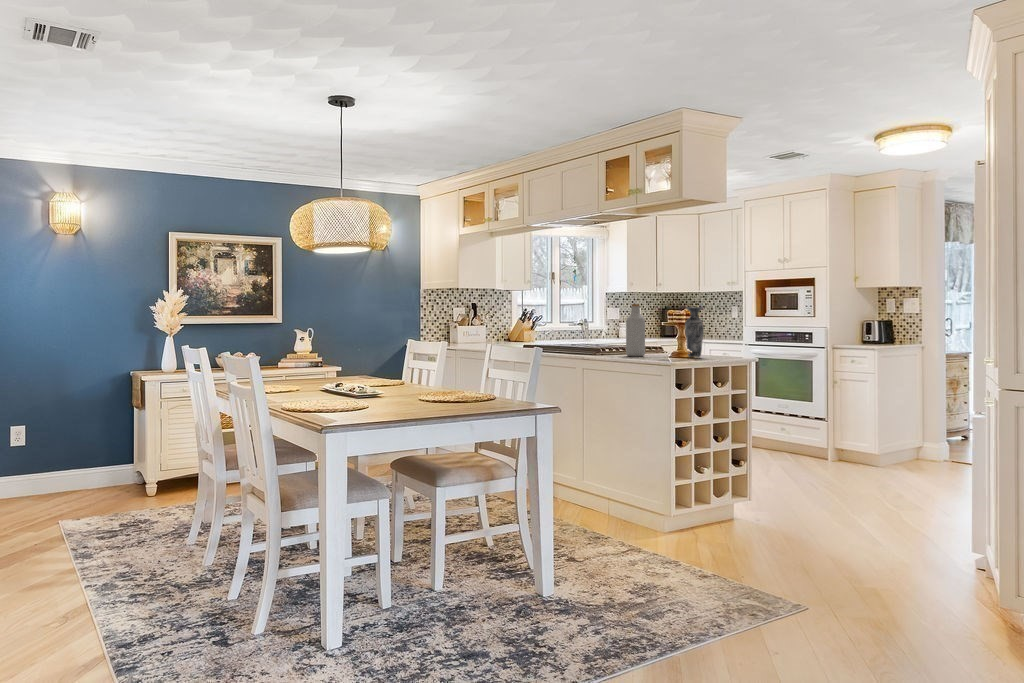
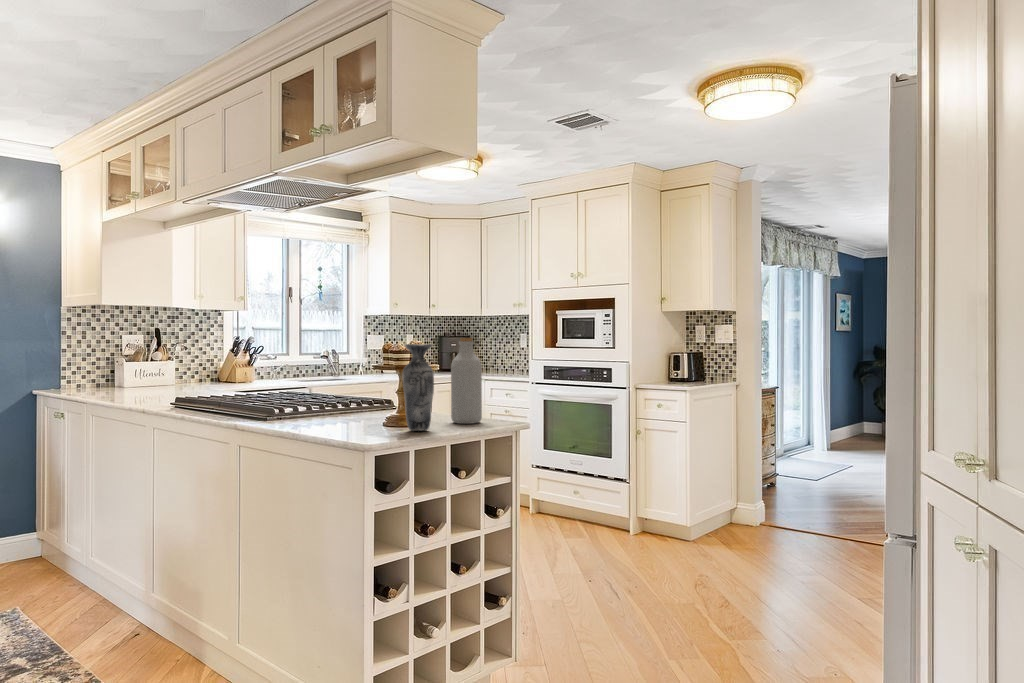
bottle: present [626,304,645,356] -> present [451,338,482,424]

